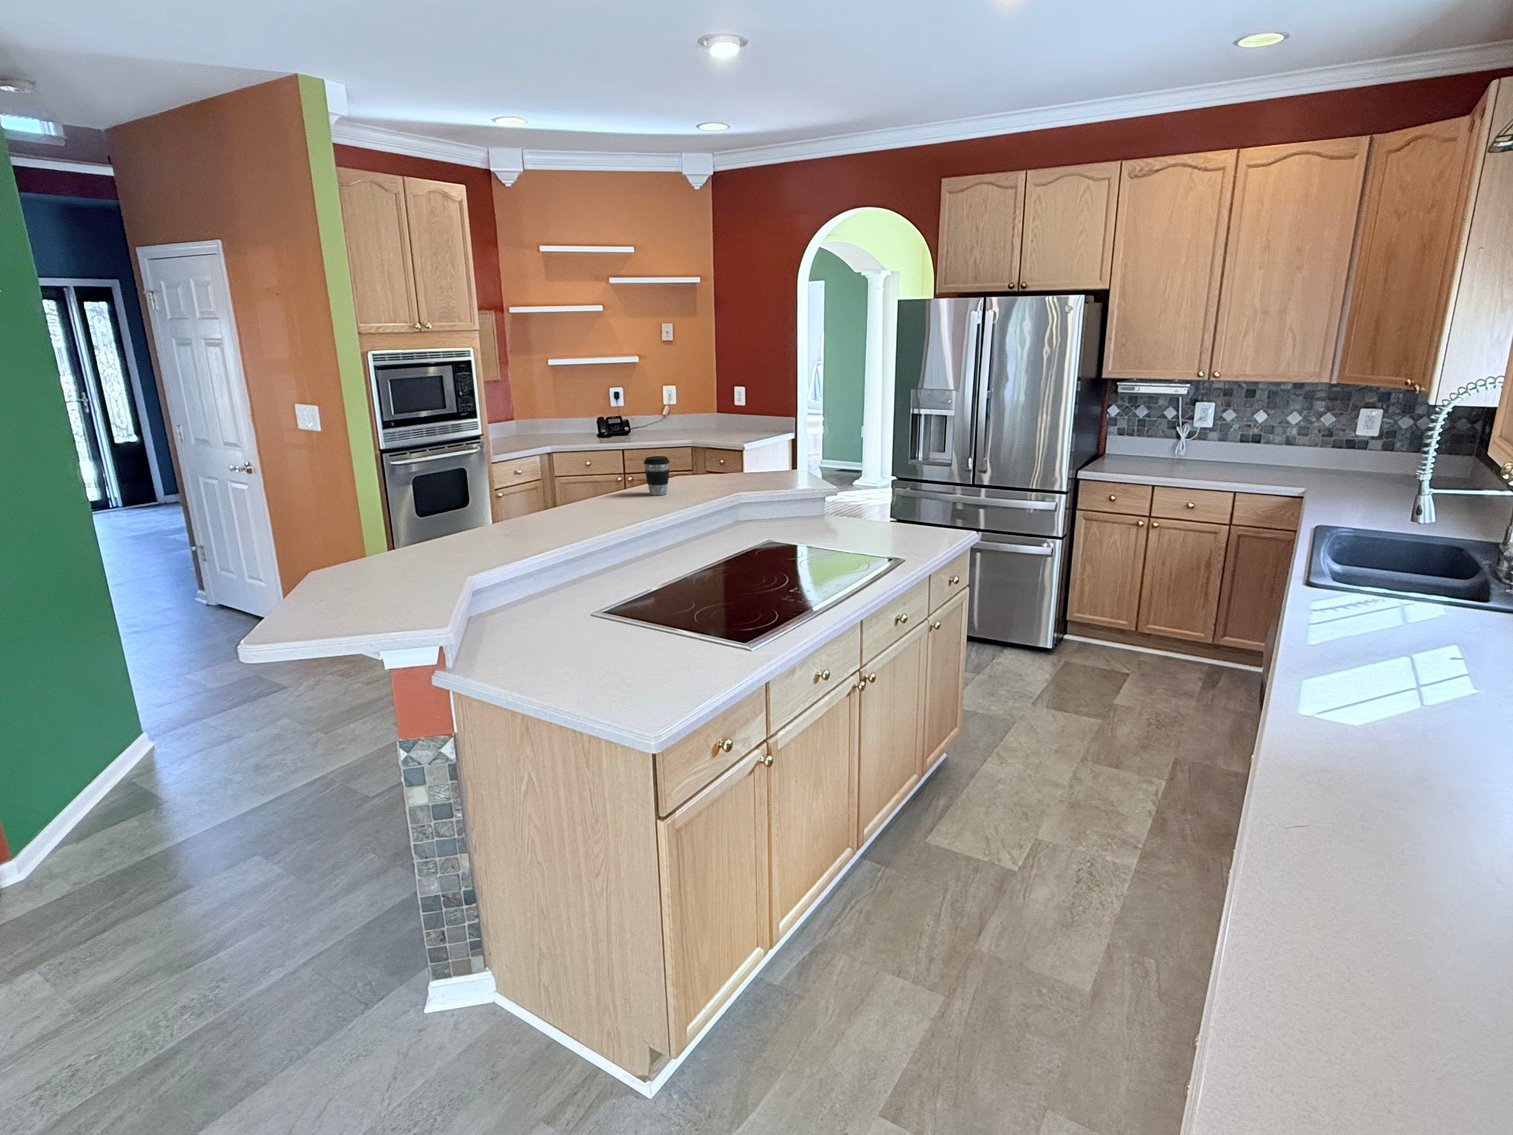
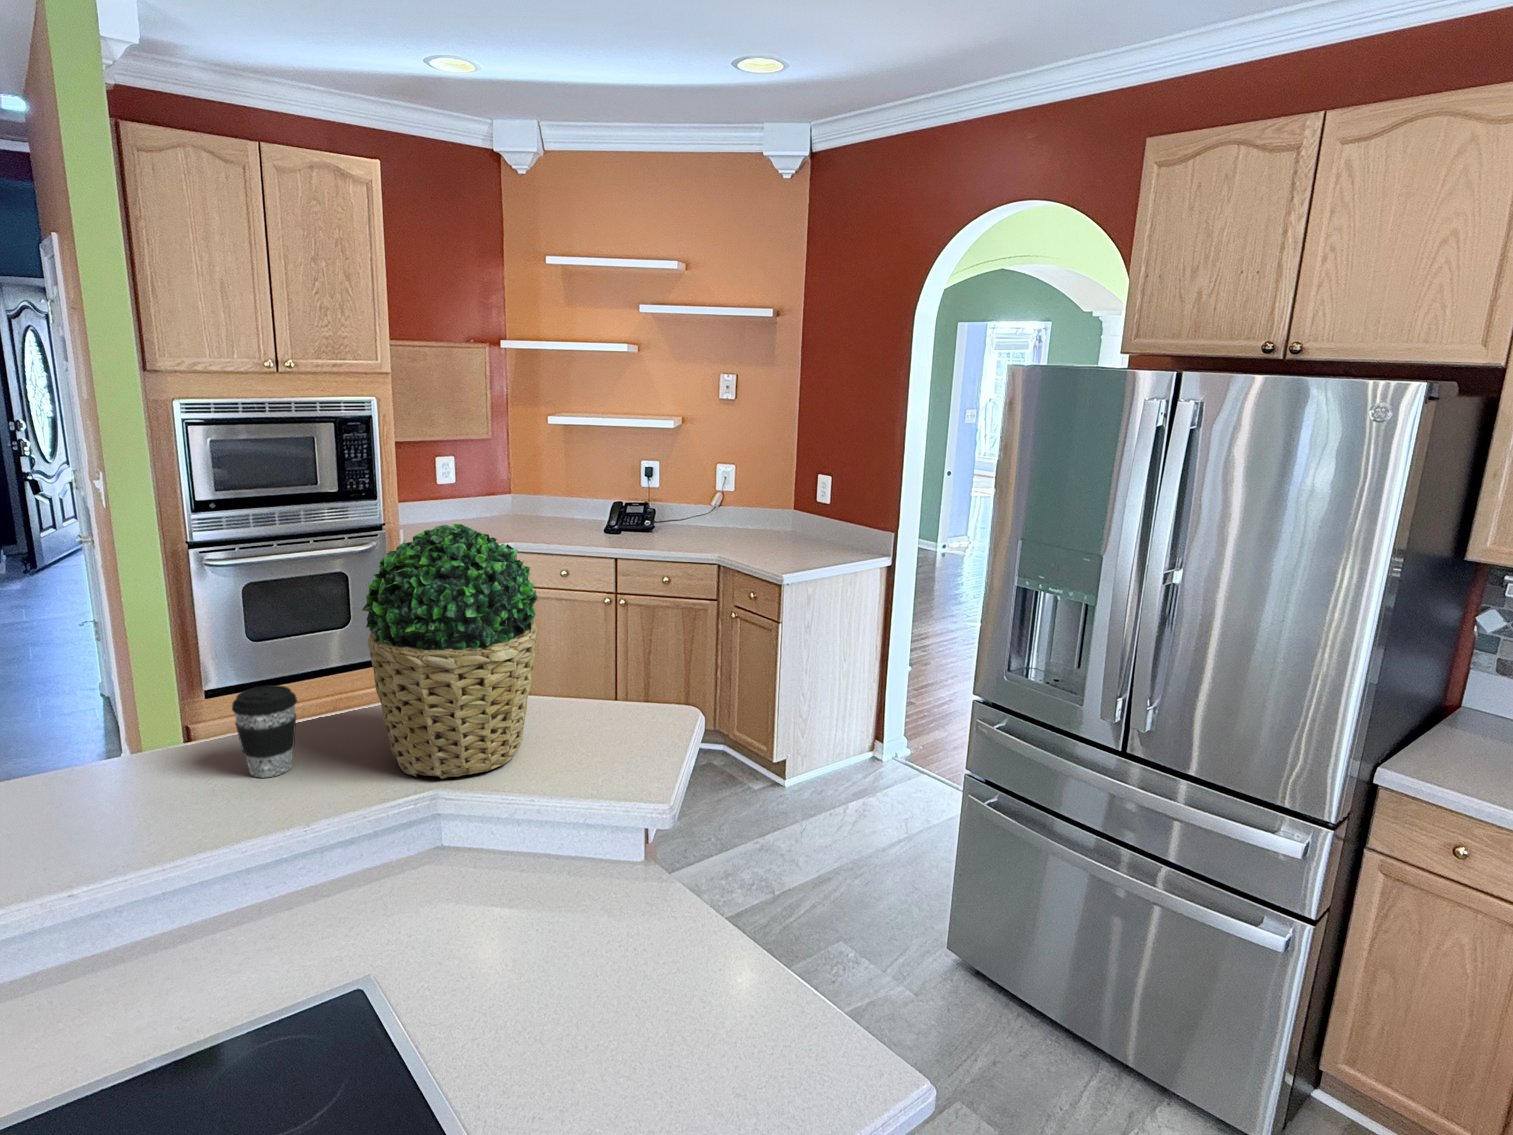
potted plant: none [688,377,763,489] -> present [362,524,538,779]

